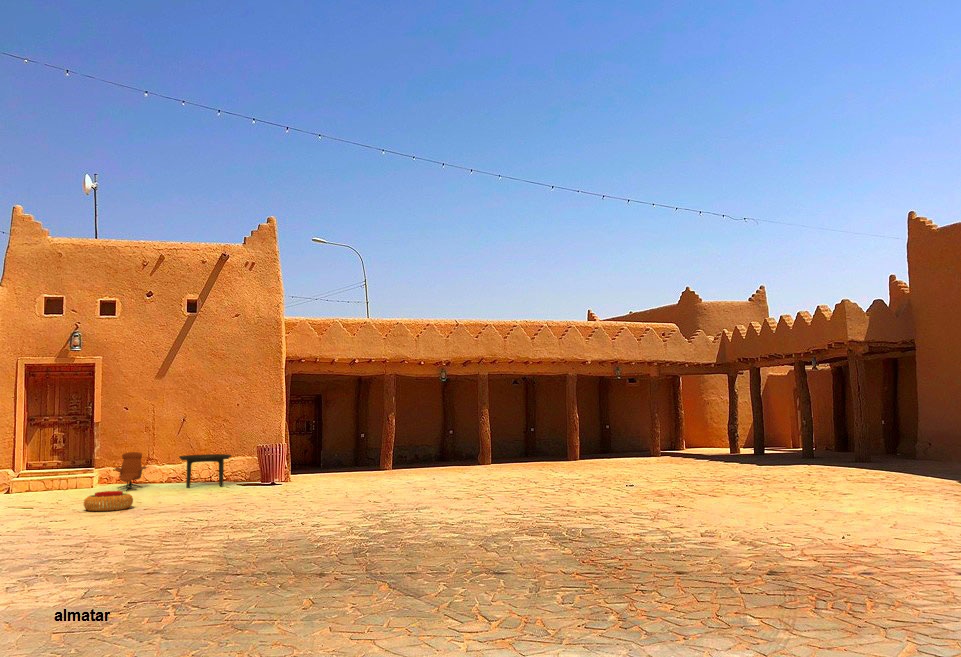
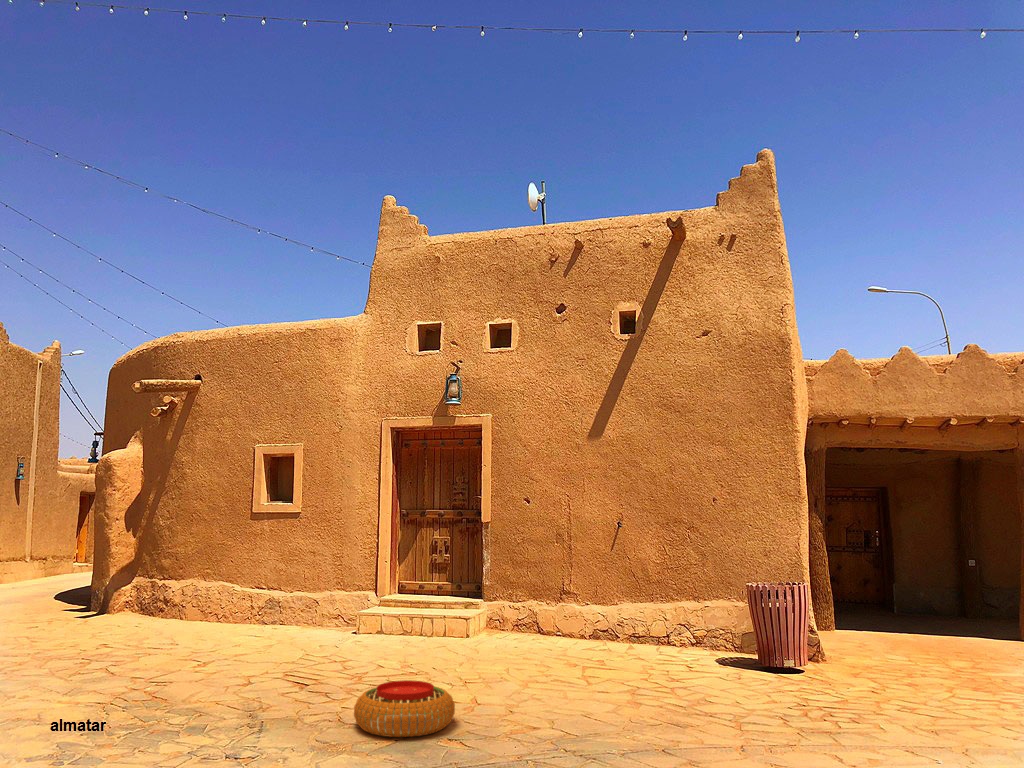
lounge chair: present [115,452,147,491] -> none [498,577,555,655]
round table: present [179,454,232,488] -> none [604,591,703,664]

